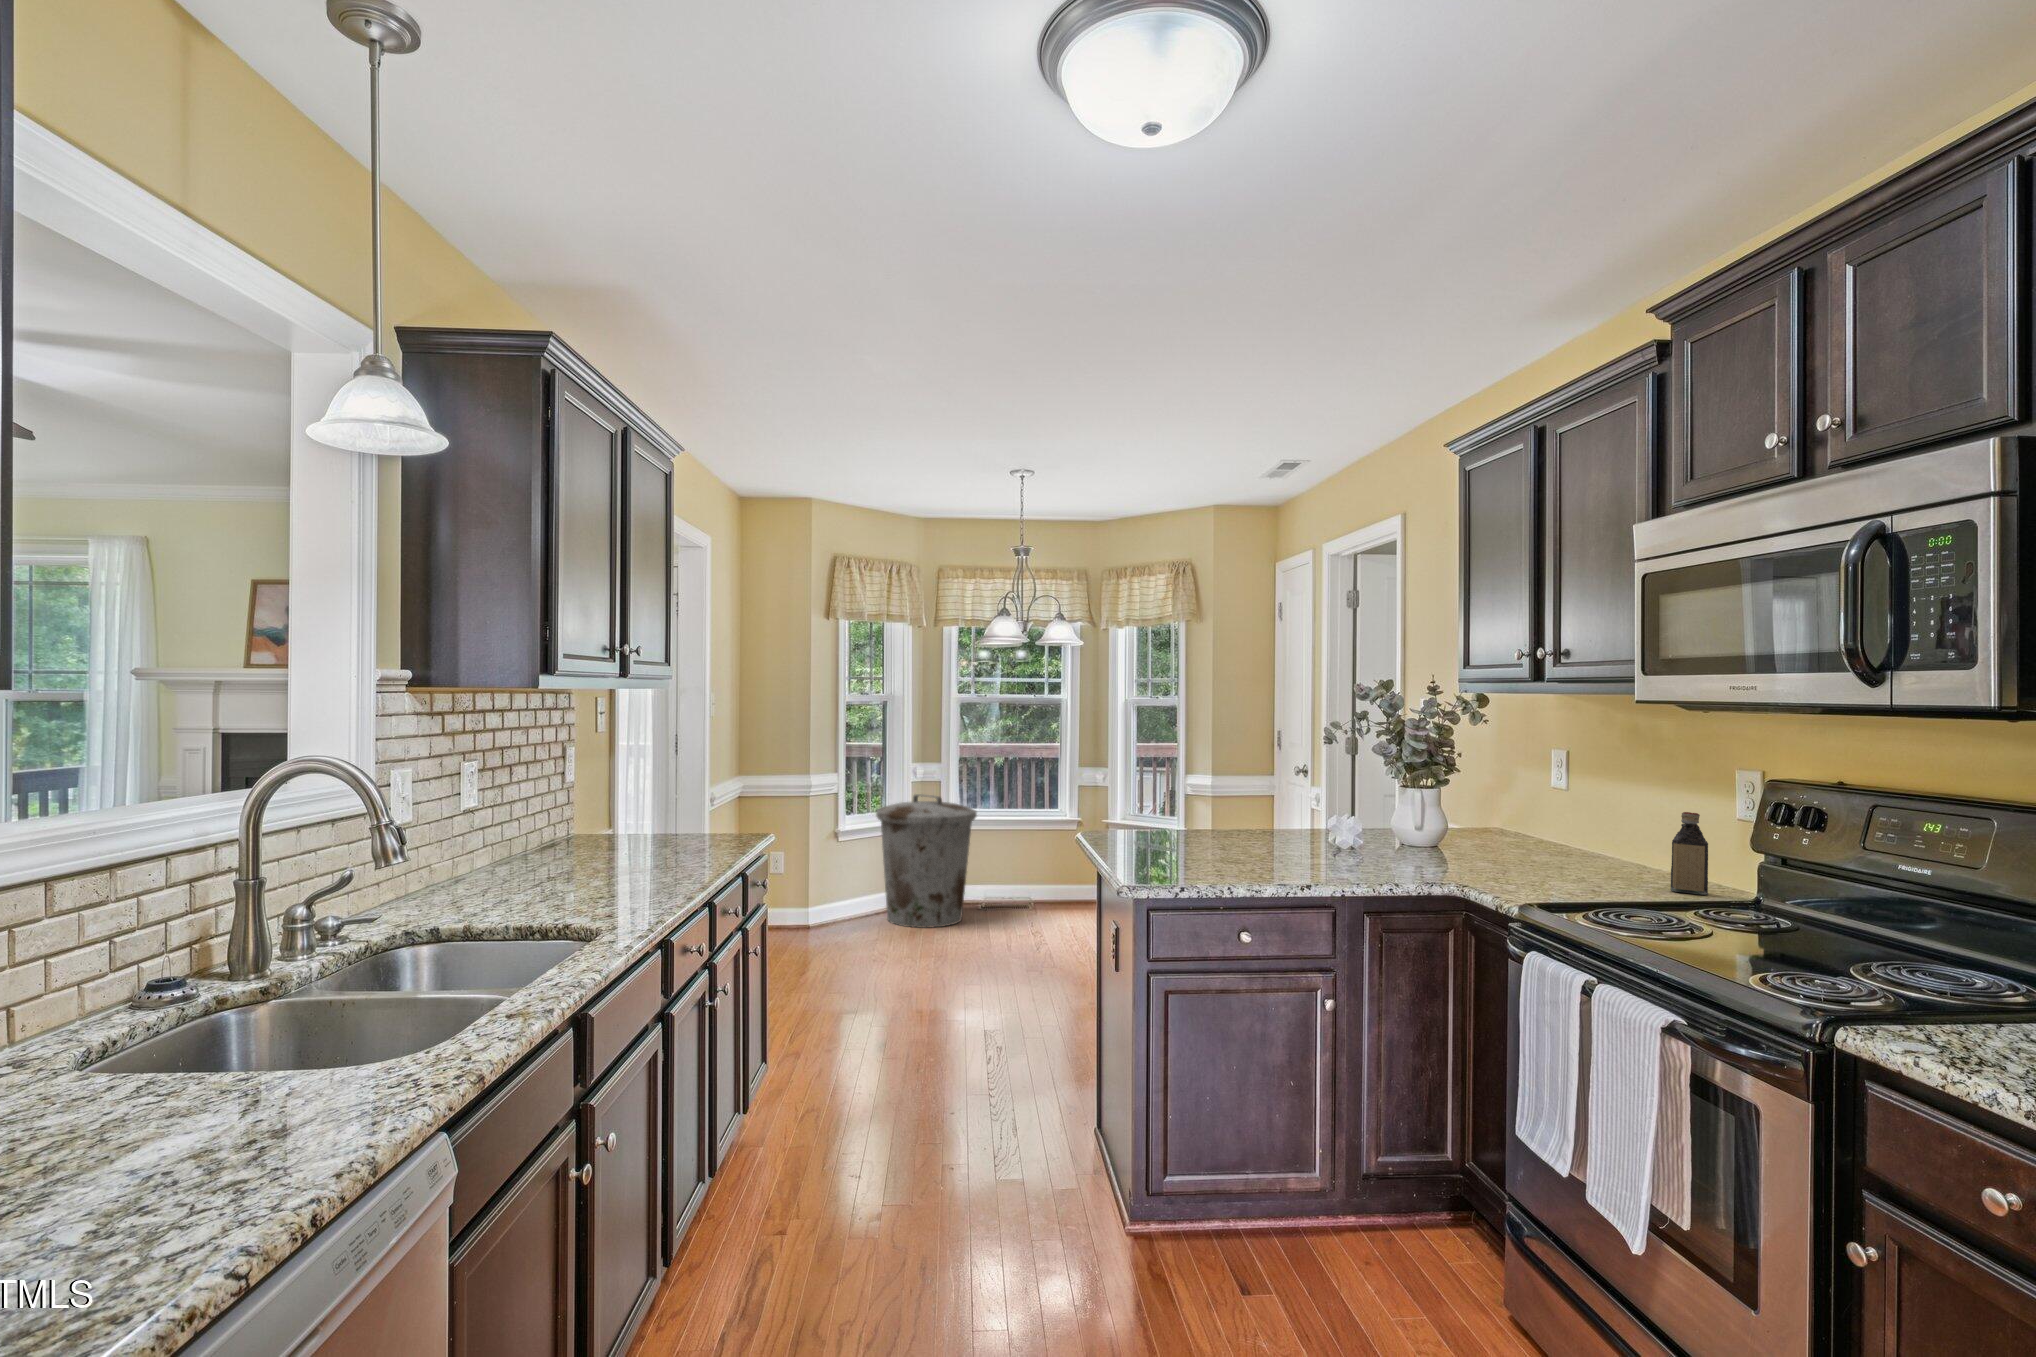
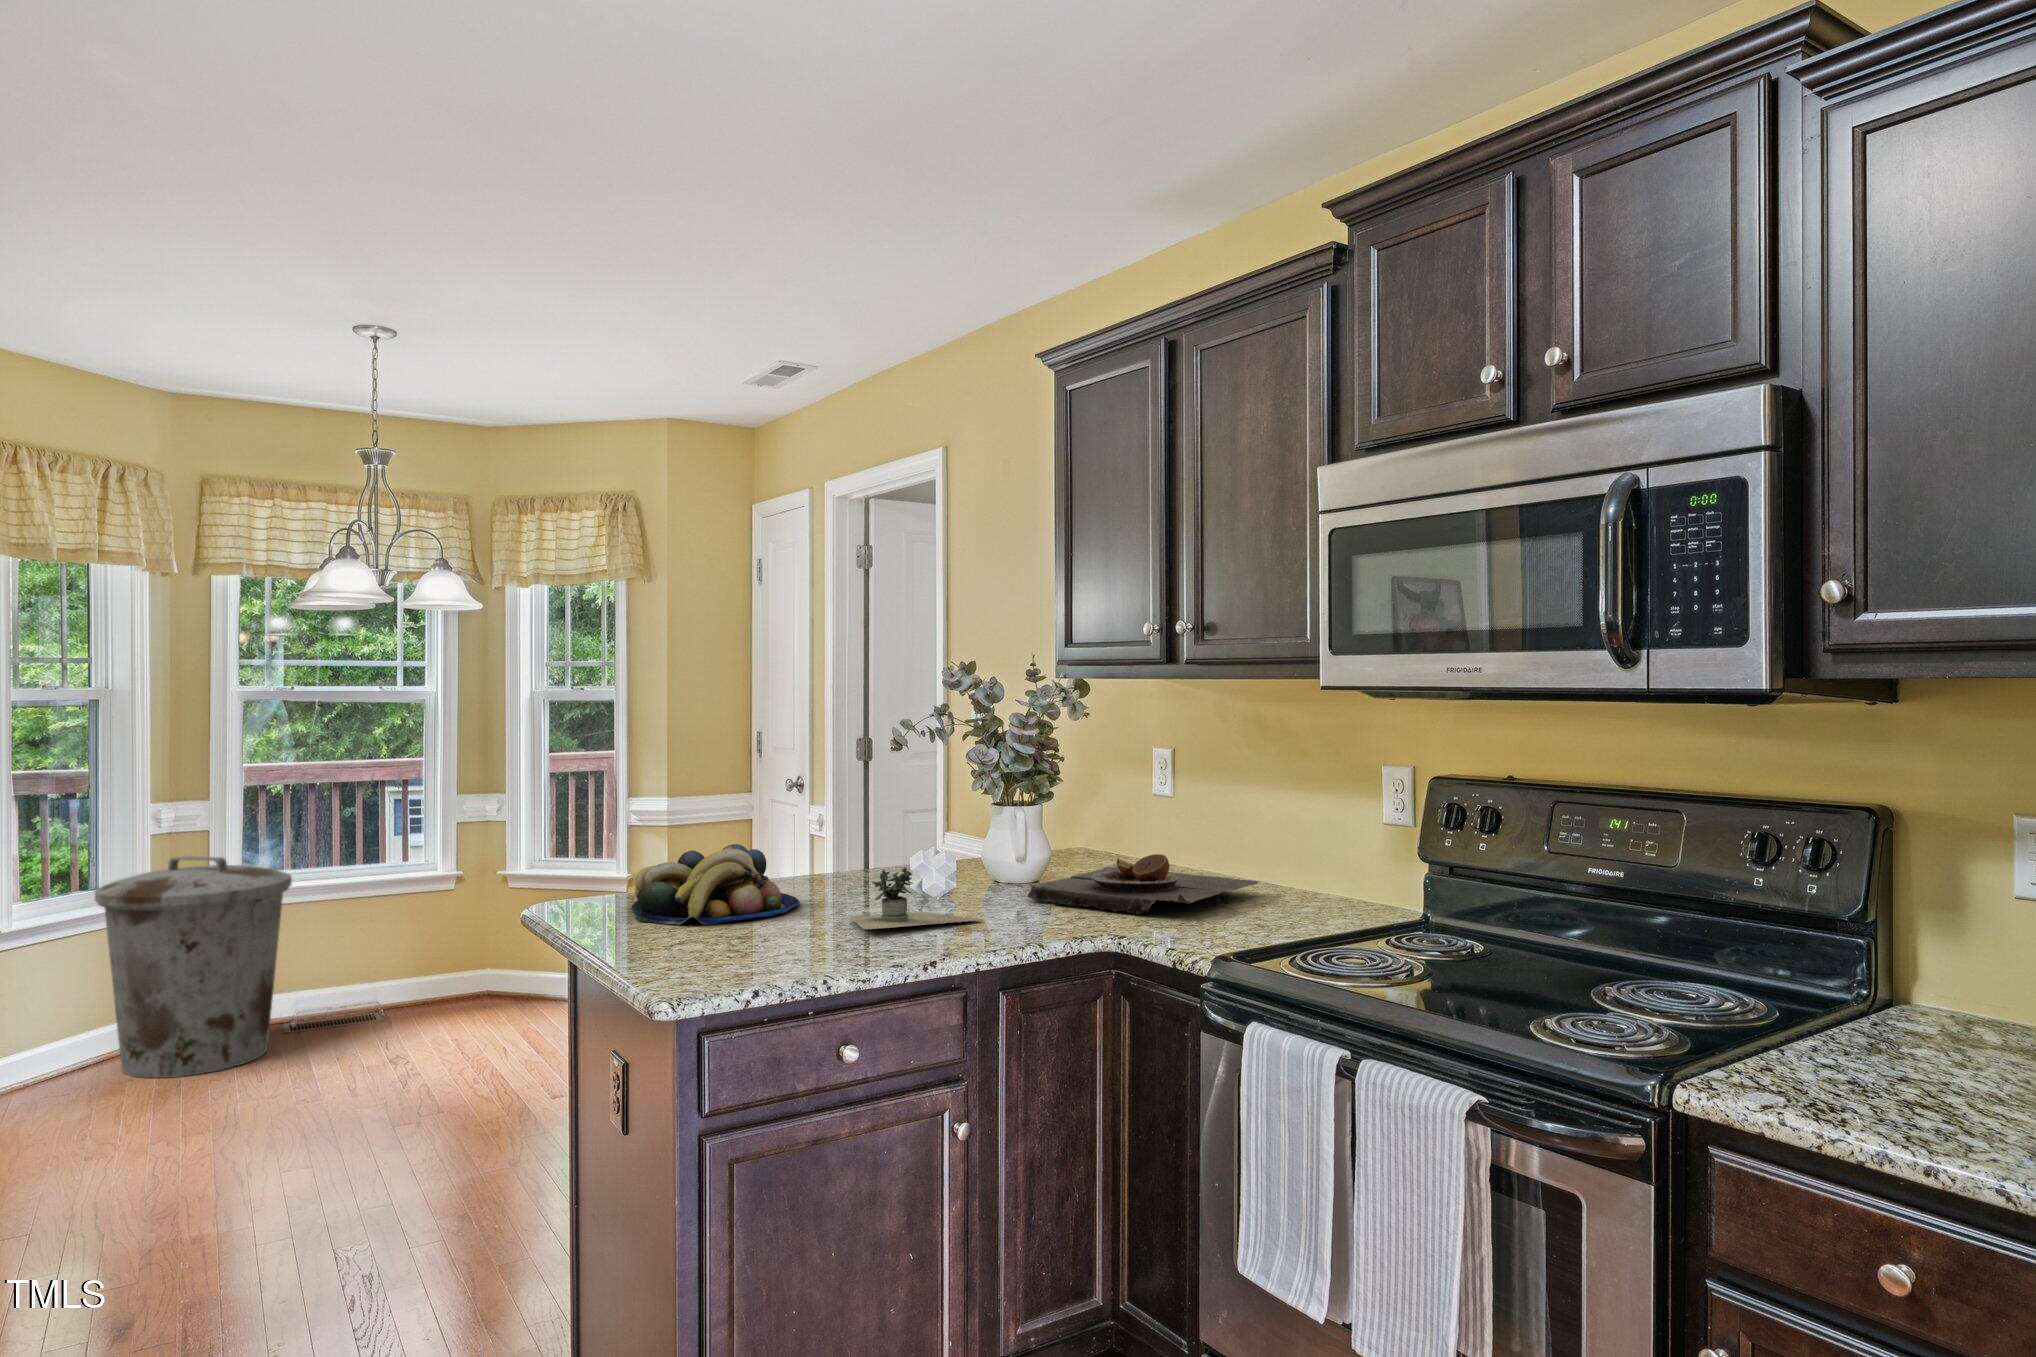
fruit bowl: none [1133,801,1245,850] -> present [631,844,800,925]
bottle: present [1671,812,1708,895] -> none [1320,816,1359,912]
potted plant: none [1270,822,1401,866] -> present [850,867,1023,929]
plate: none [1414,833,1629,877] -> present [1028,854,1261,915]

